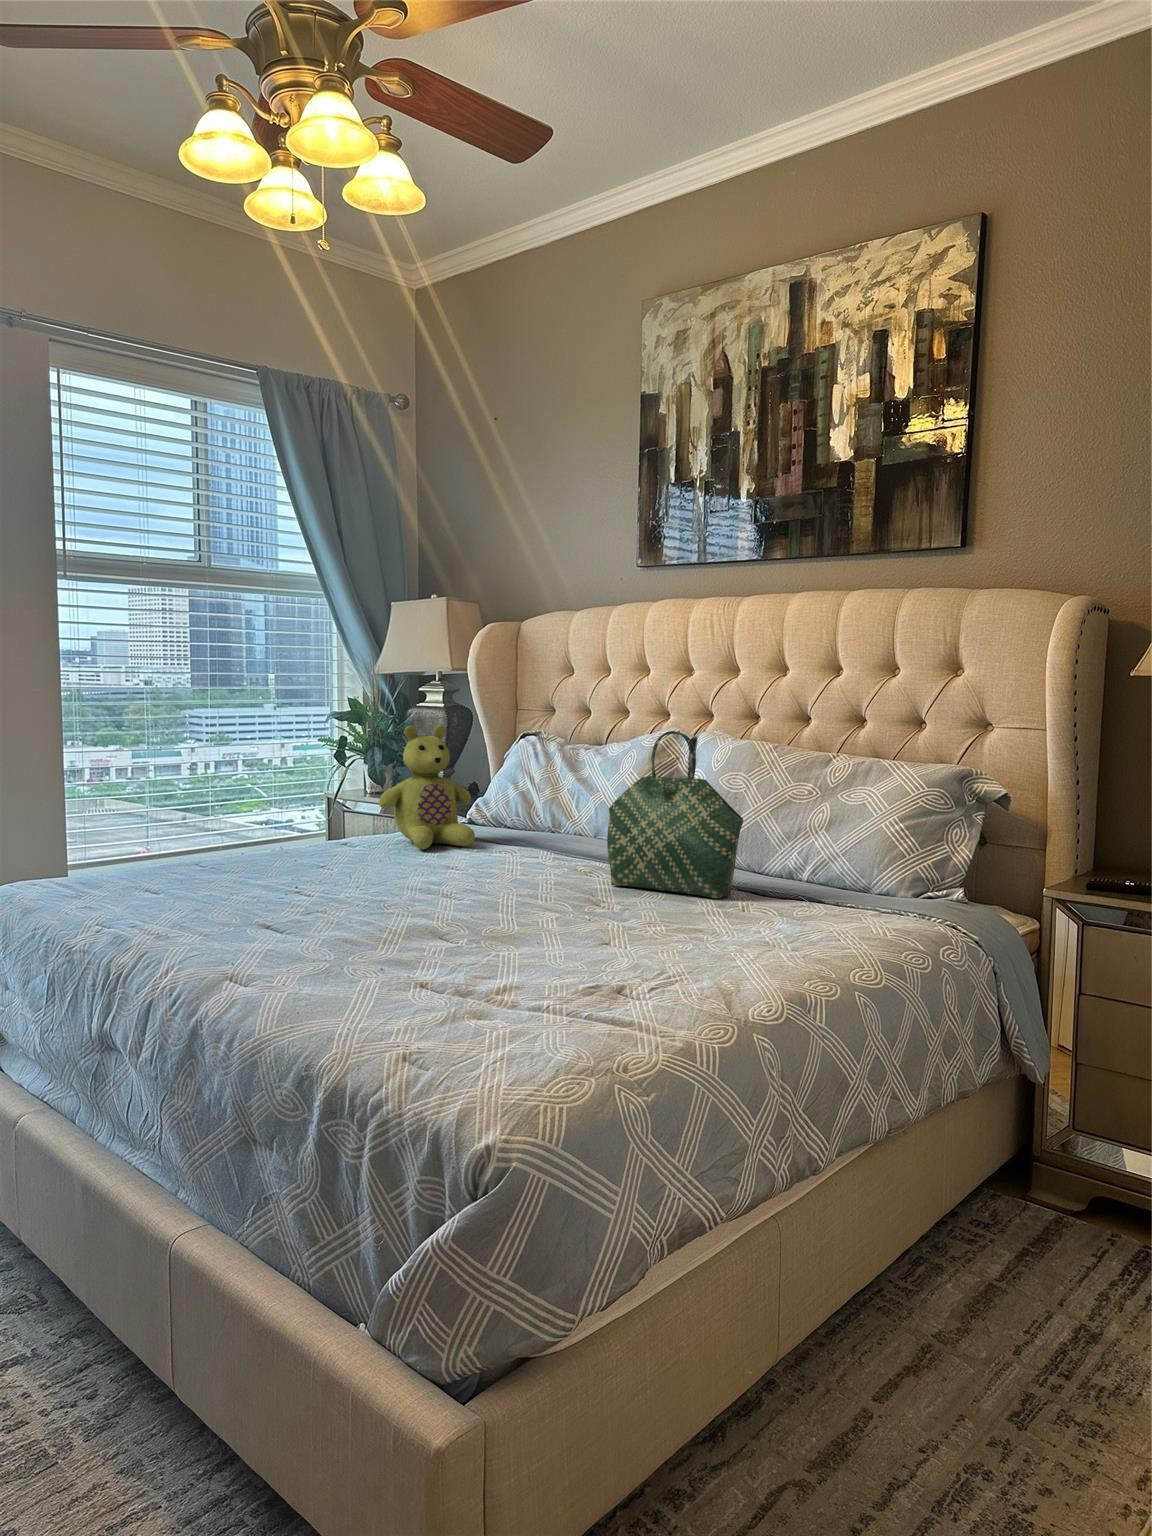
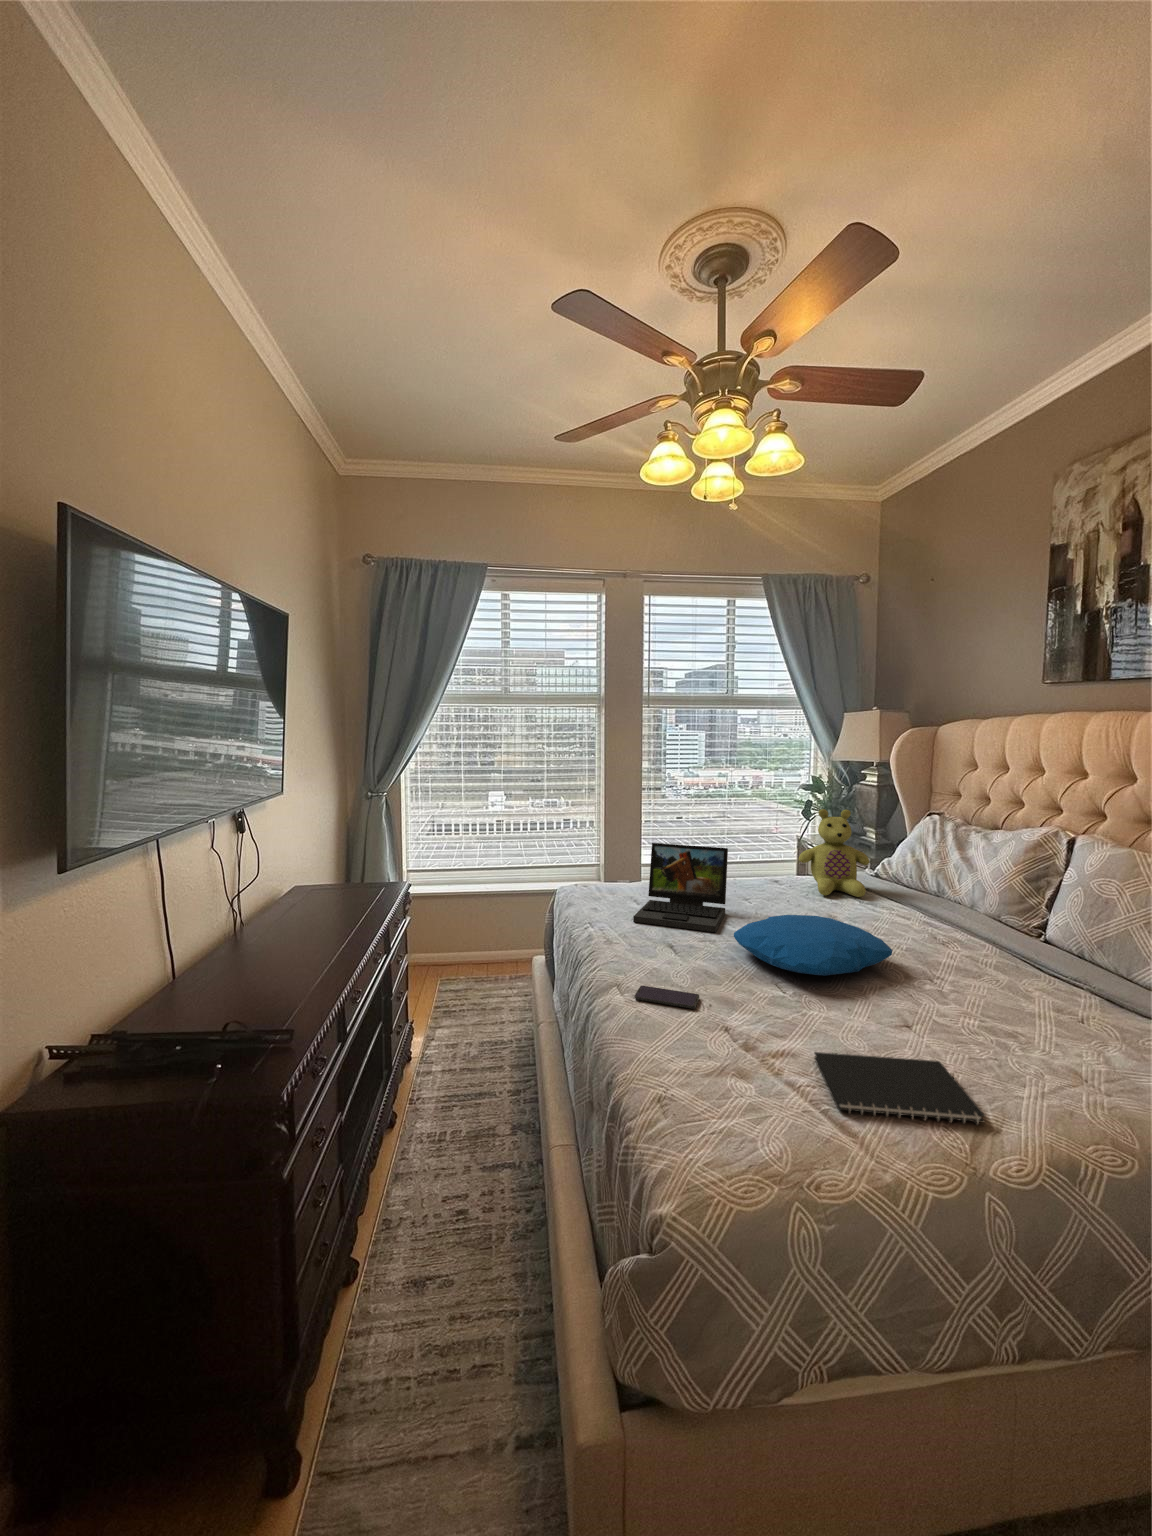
tote bag: present [607,731,744,898] -> none [951,846,1087,1002]
laptop: none [167,780,313,912] -> present [633,843,728,932]
pillow: none [358,854,561,918] -> present [734,915,892,976]
notebook: none [545,953,728,1011] -> present [814,1052,985,1125]
smartphone: none [265,961,366,984] -> present [635,986,699,1009]

